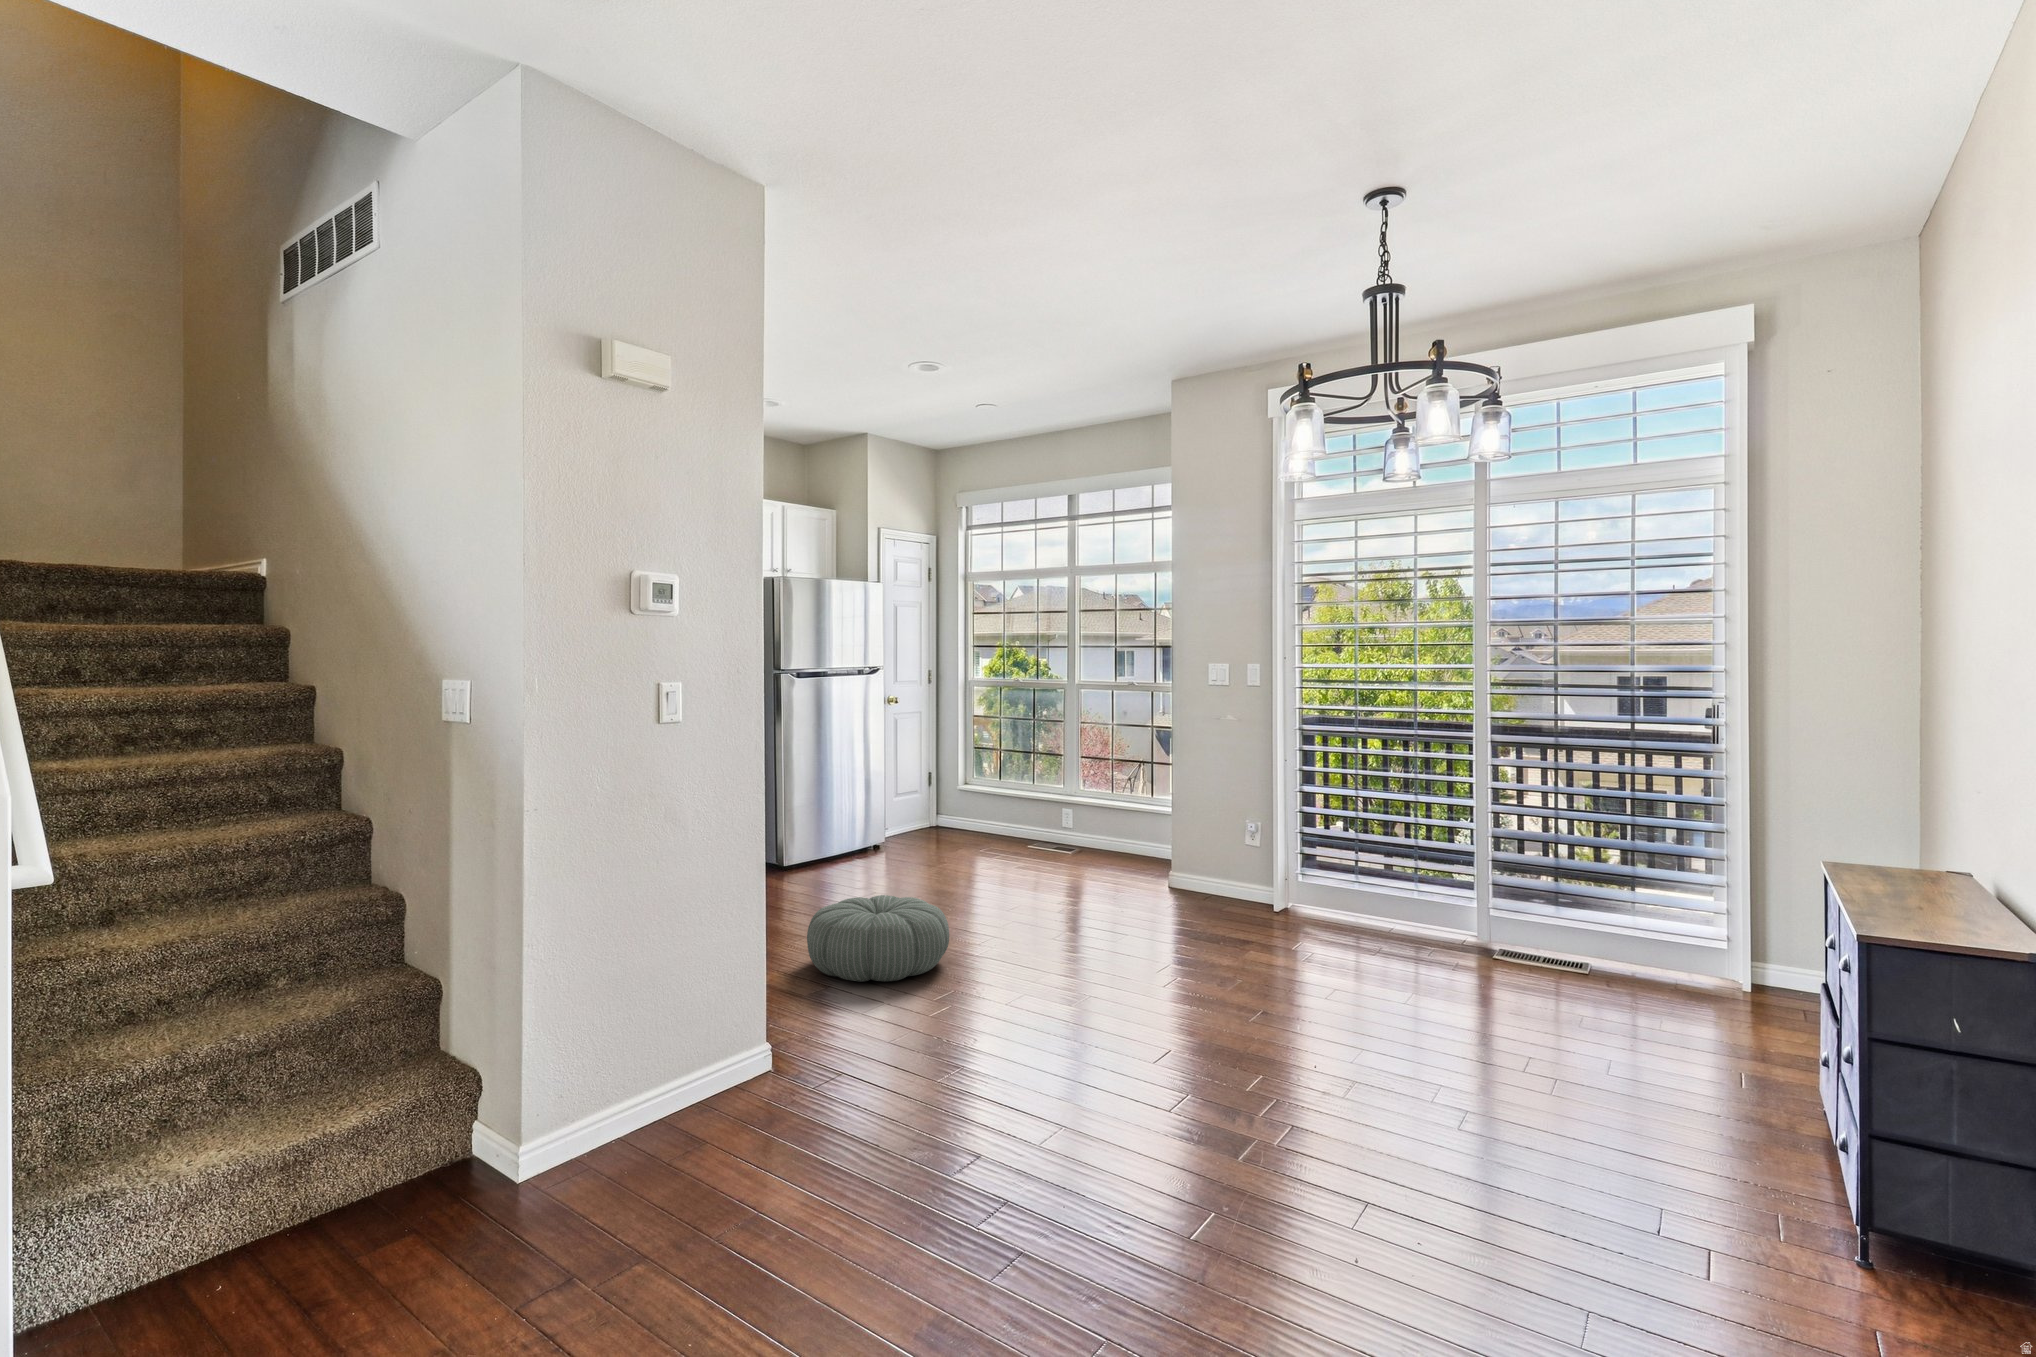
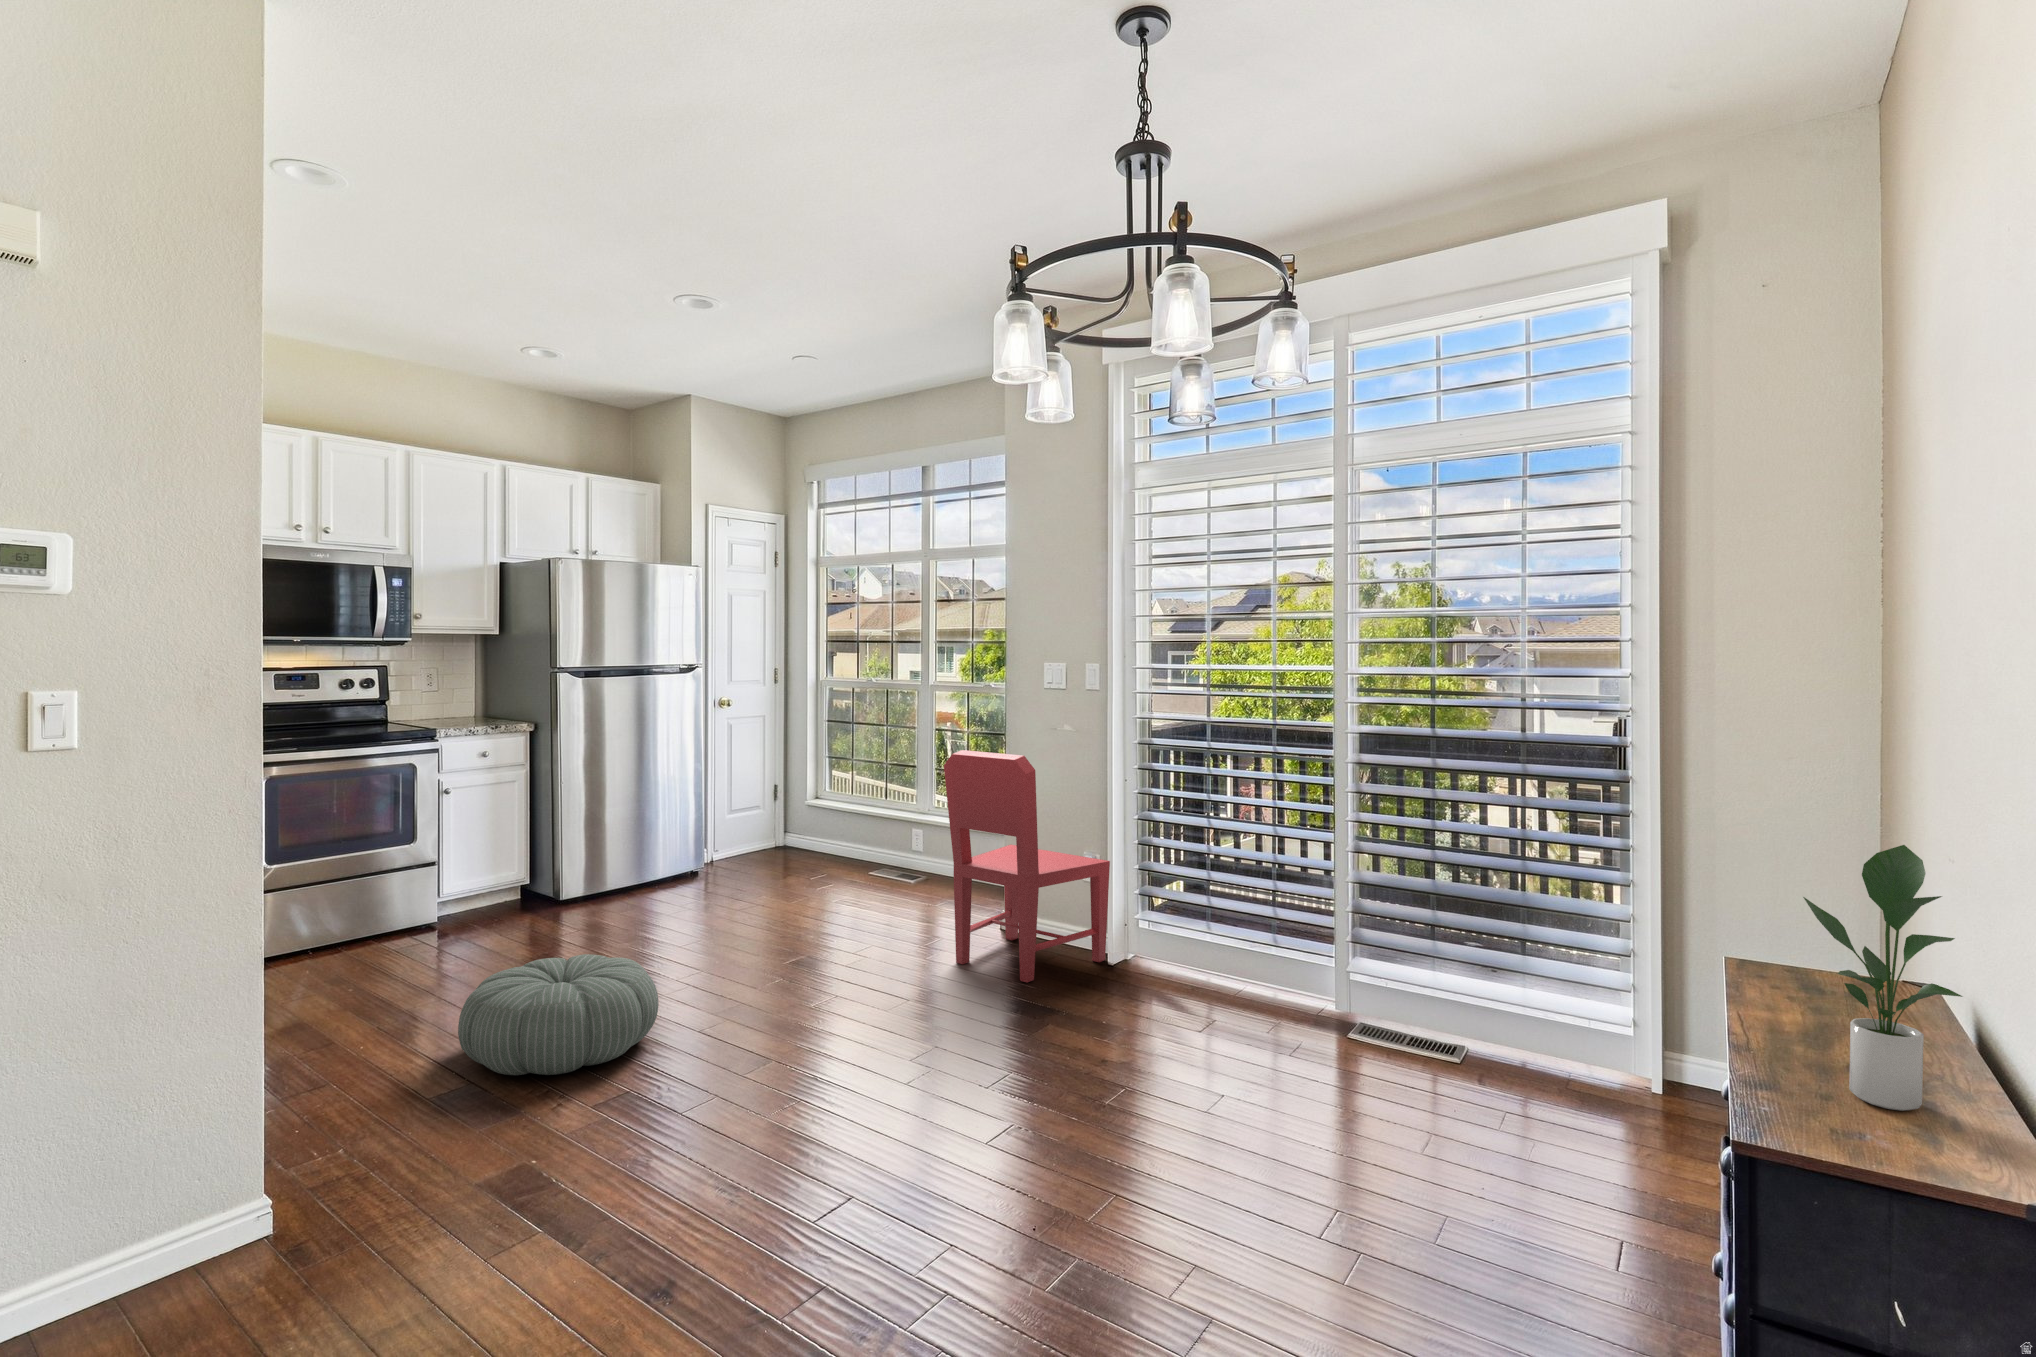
dining chair: none [1139,735,1274,924] -> present [944,750,1110,982]
potted plant: none [1882,770,1981,927] -> present [1803,845,1962,1111]

